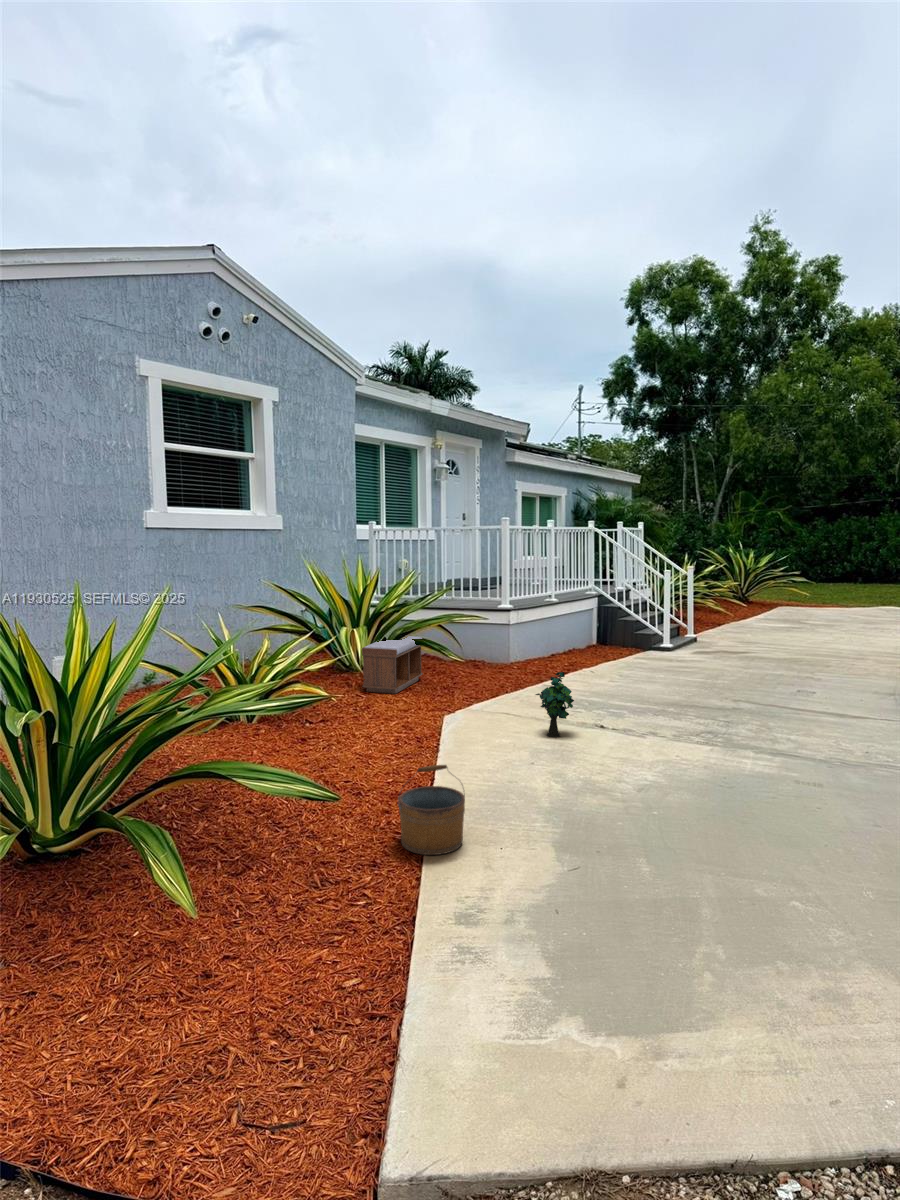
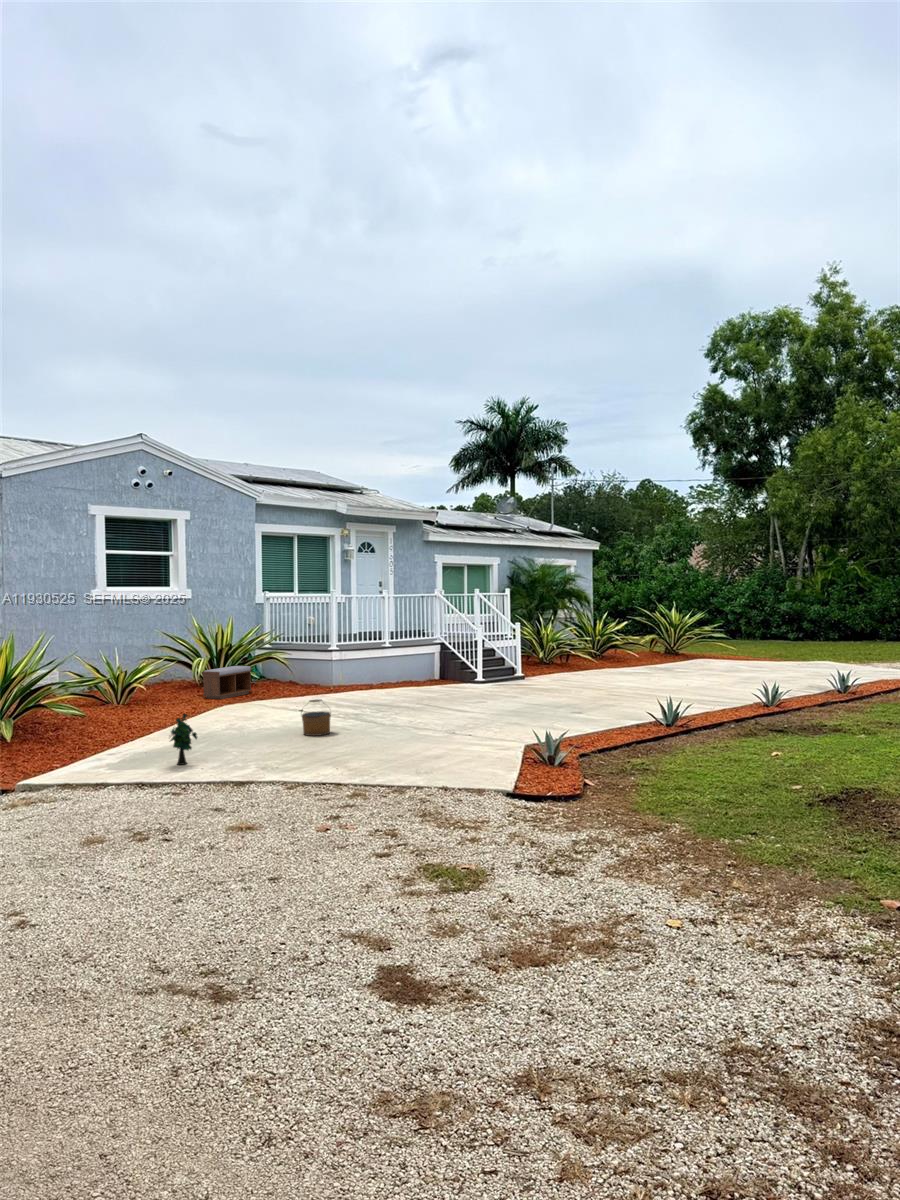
decorative plant: present [536,672,574,737] -> present [170,714,197,765]
bucket: present [398,765,465,855] -> present [302,700,331,736]

